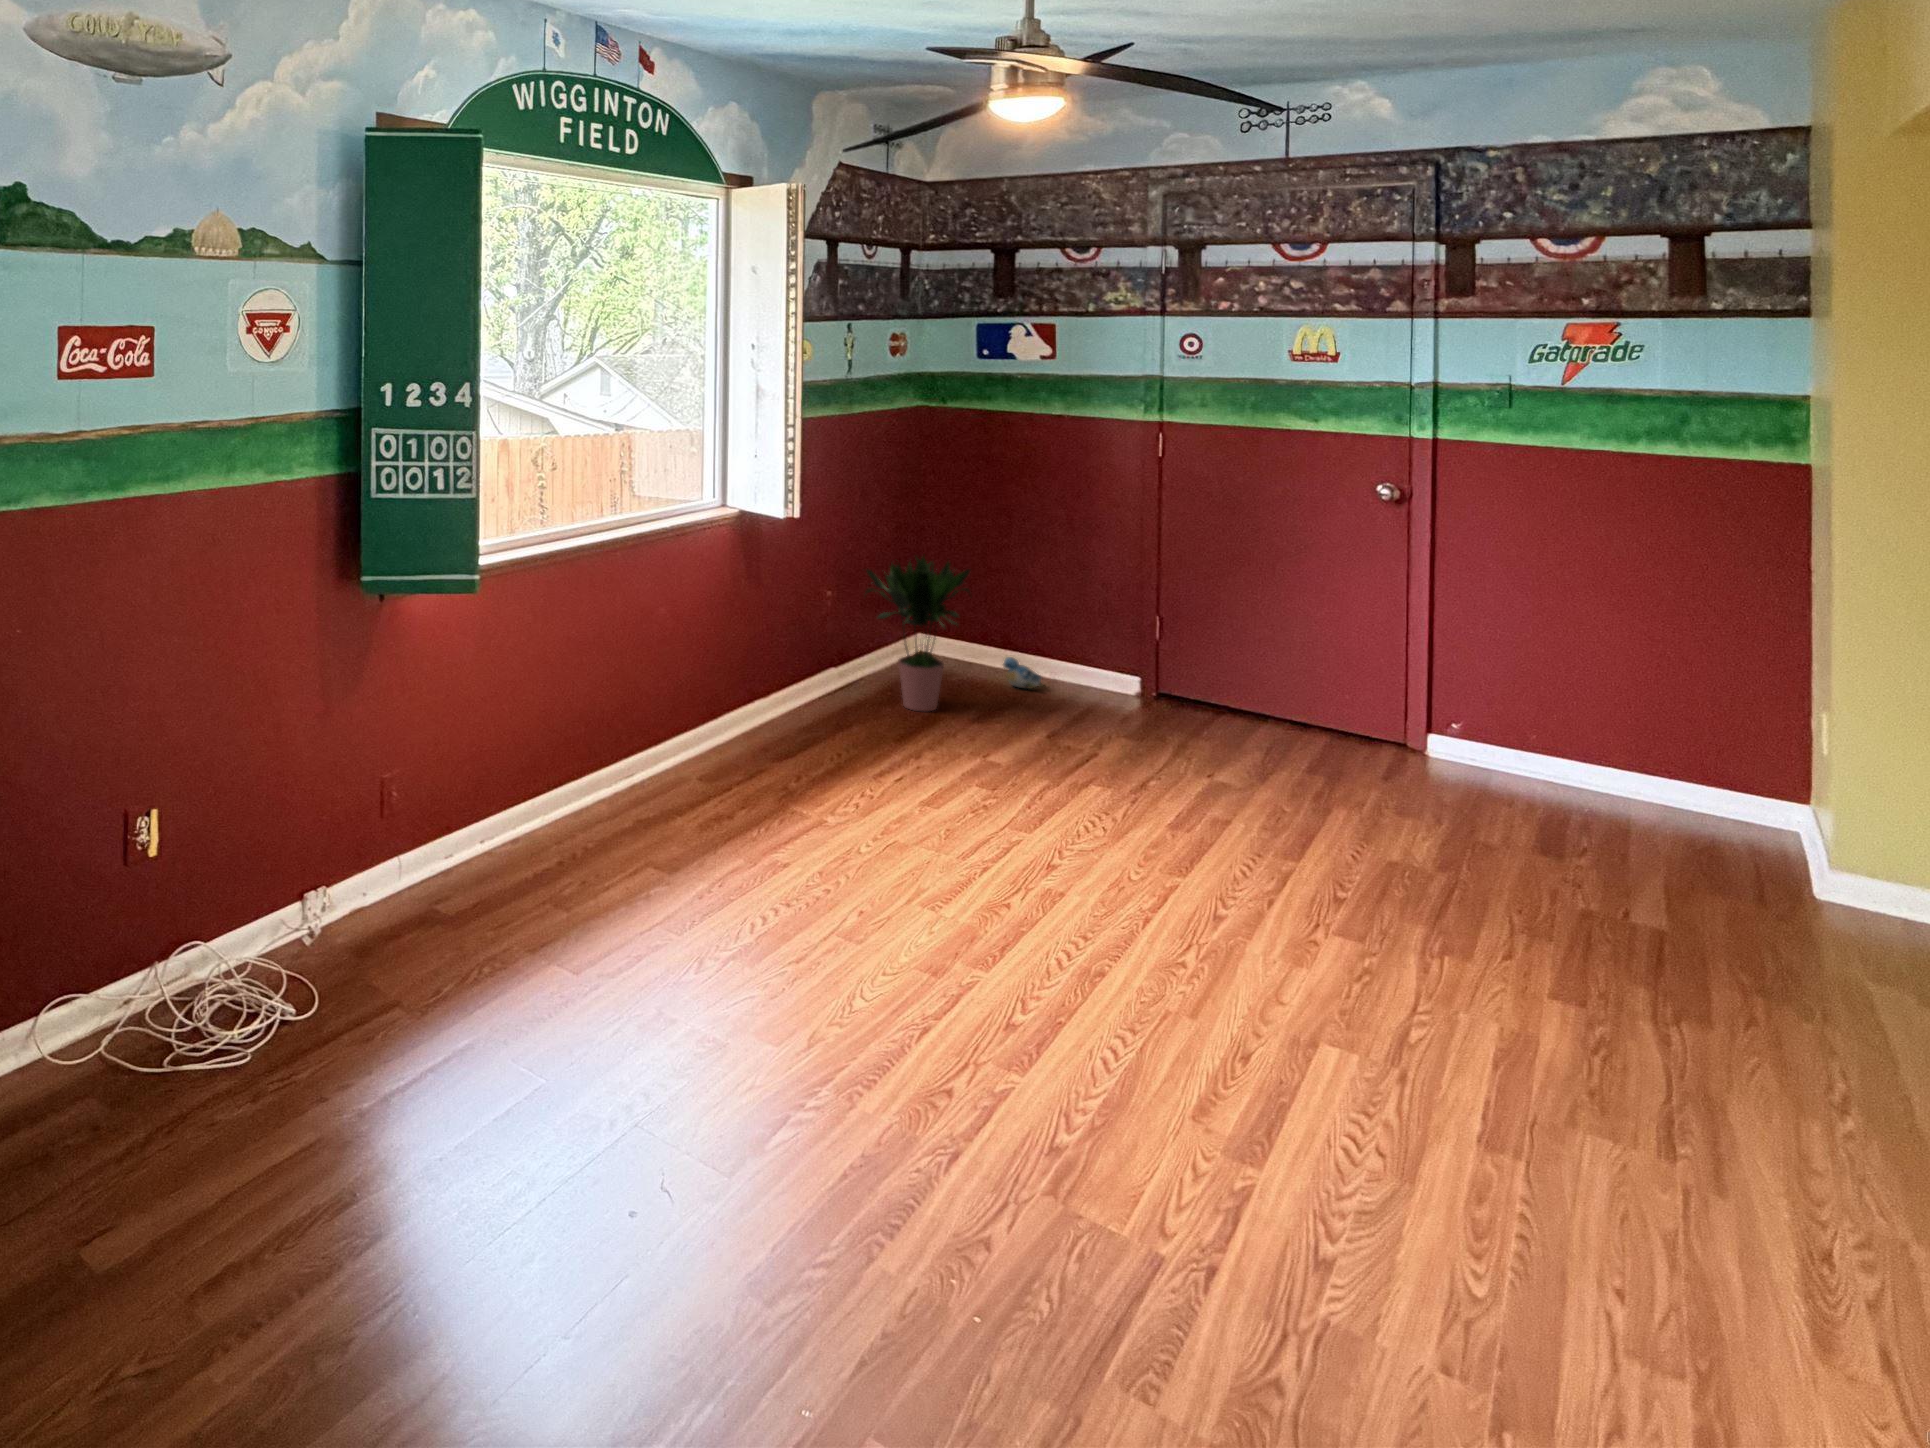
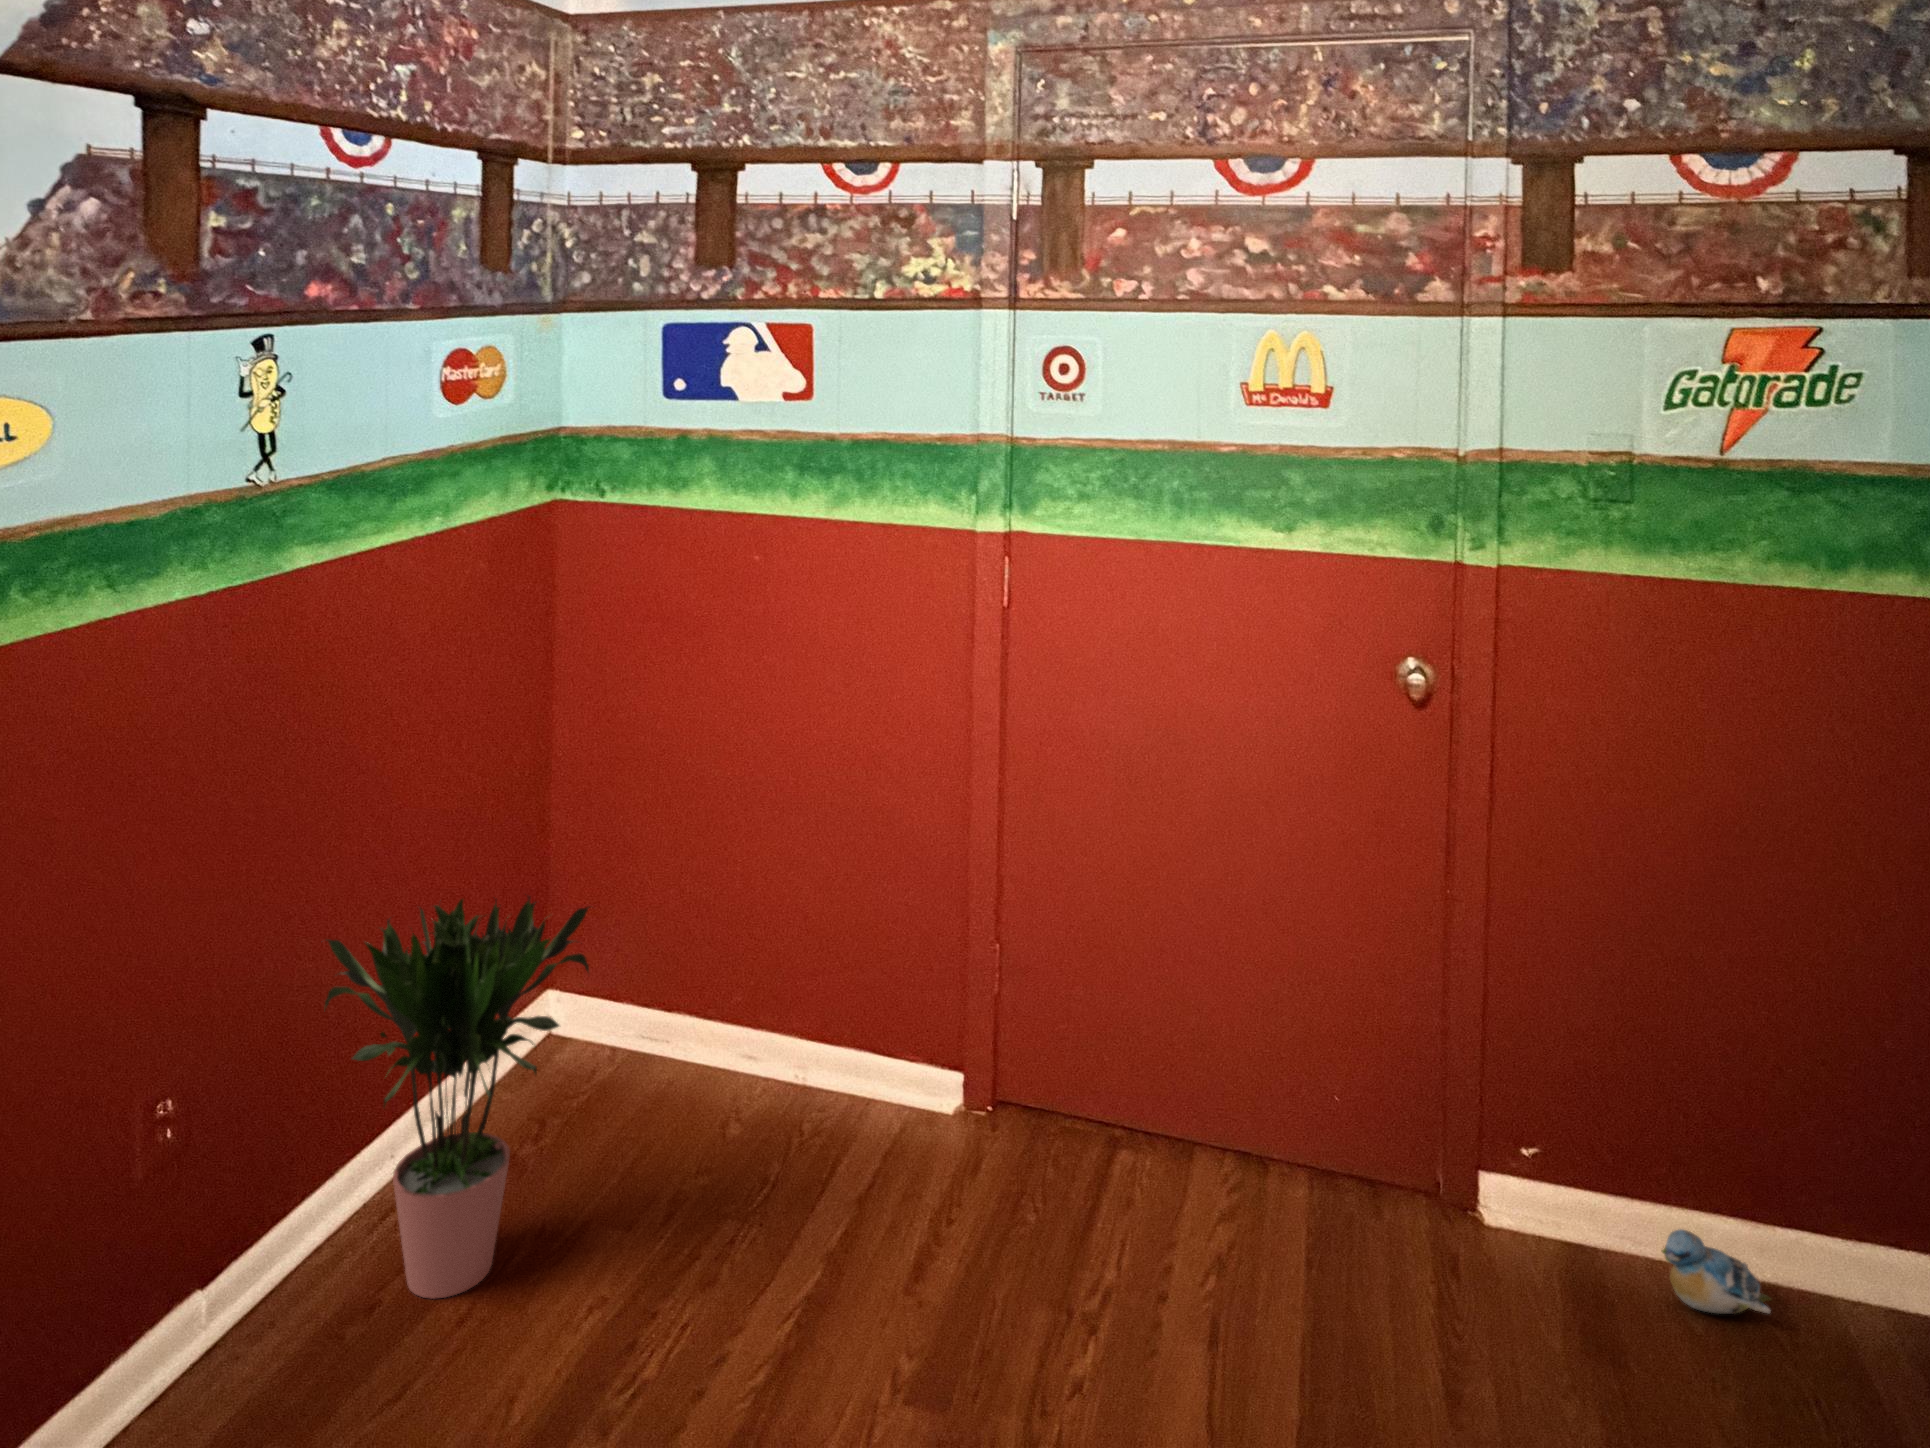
plush toy: present [1003,657,1043,689] -> present [1662,1229,1771,1314]

